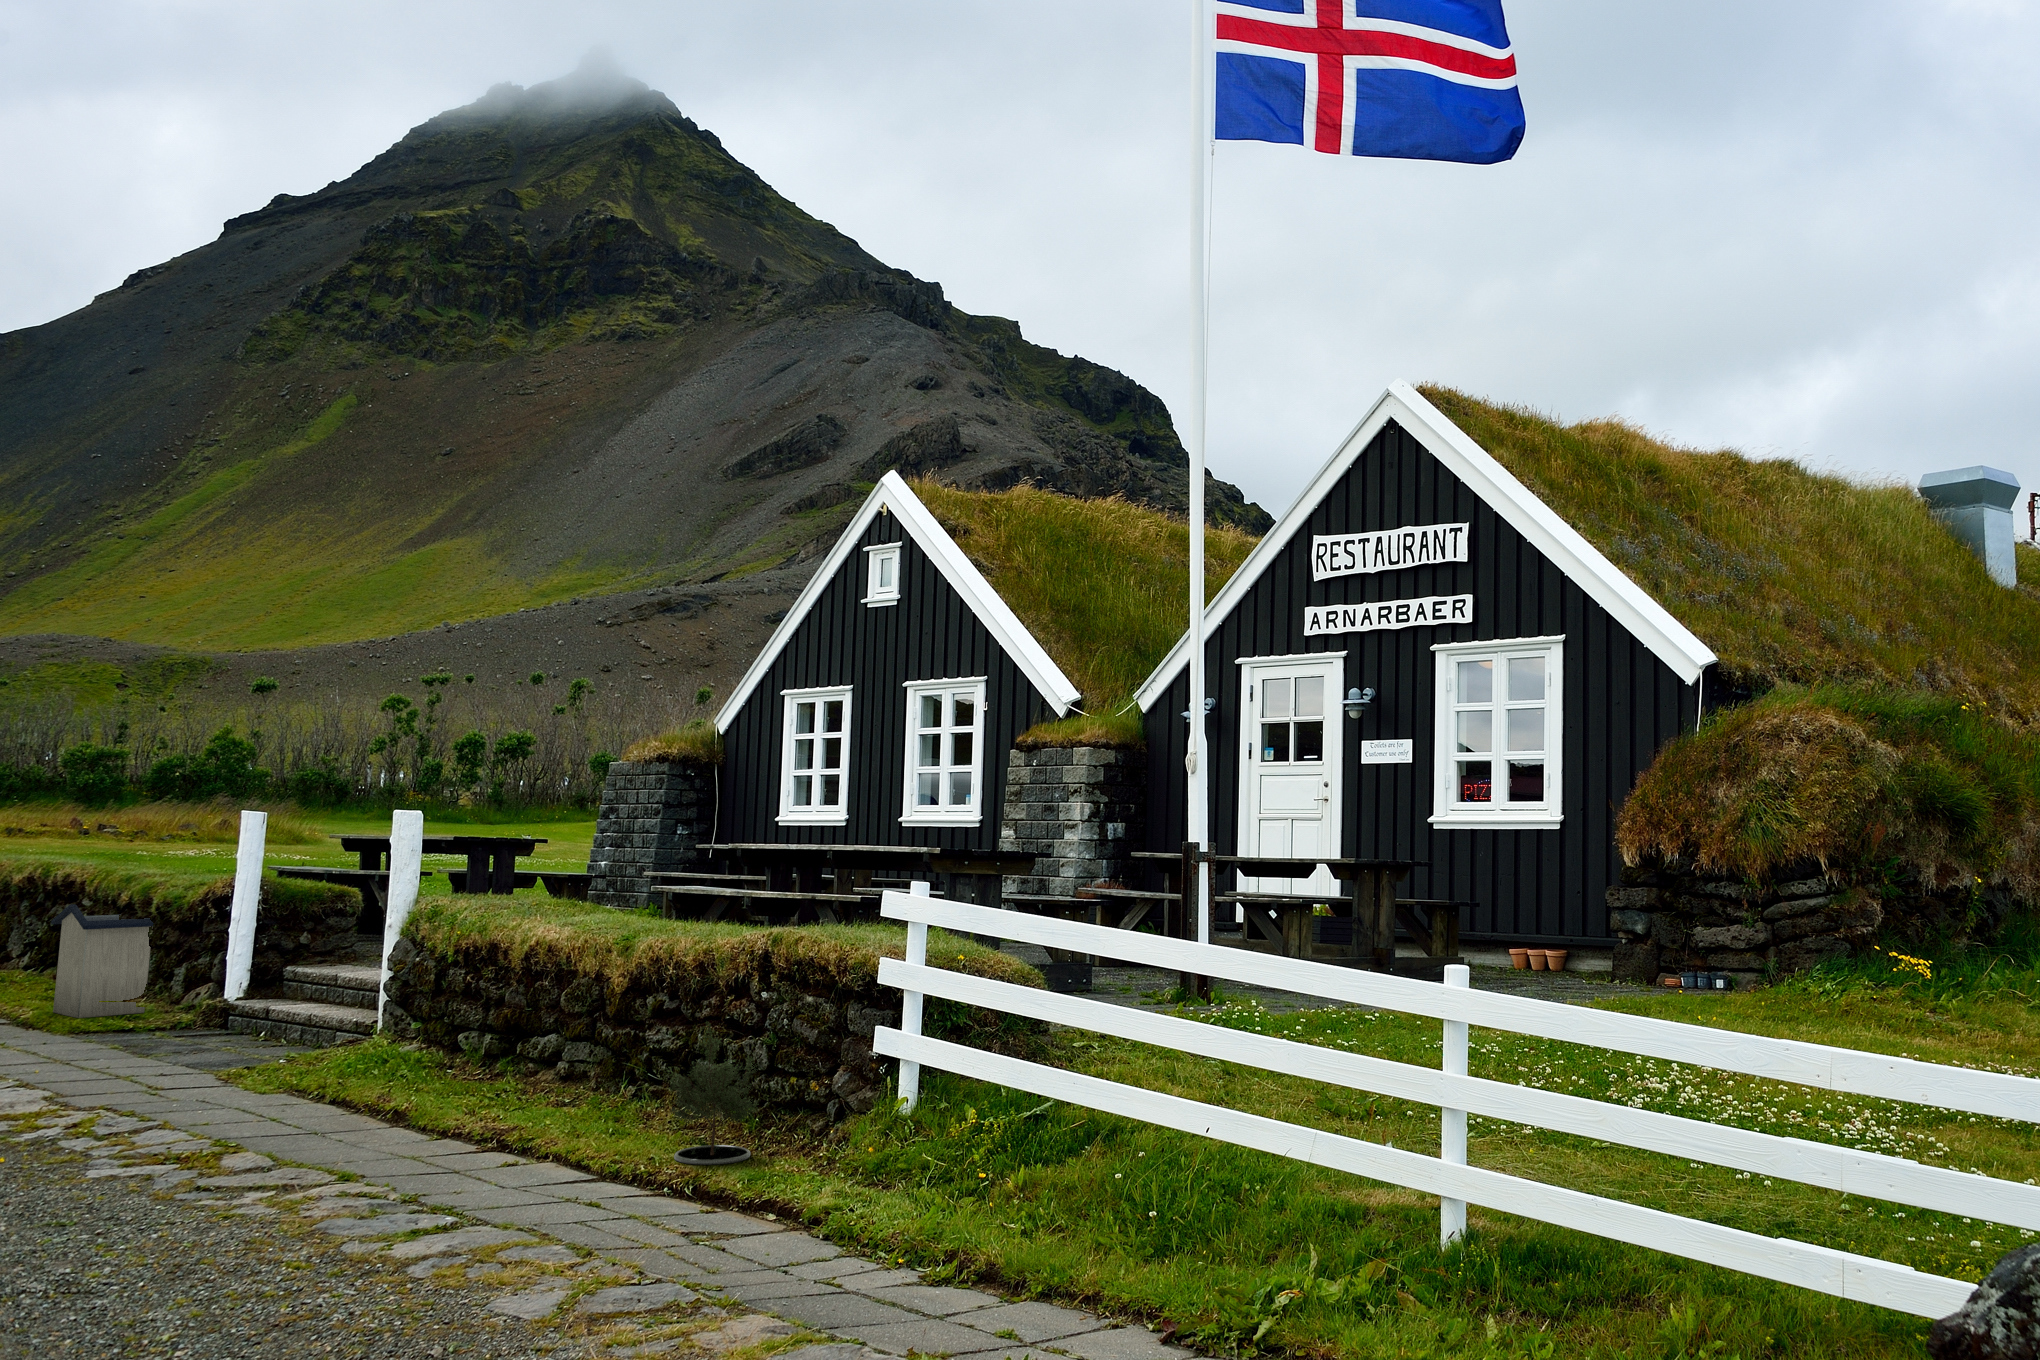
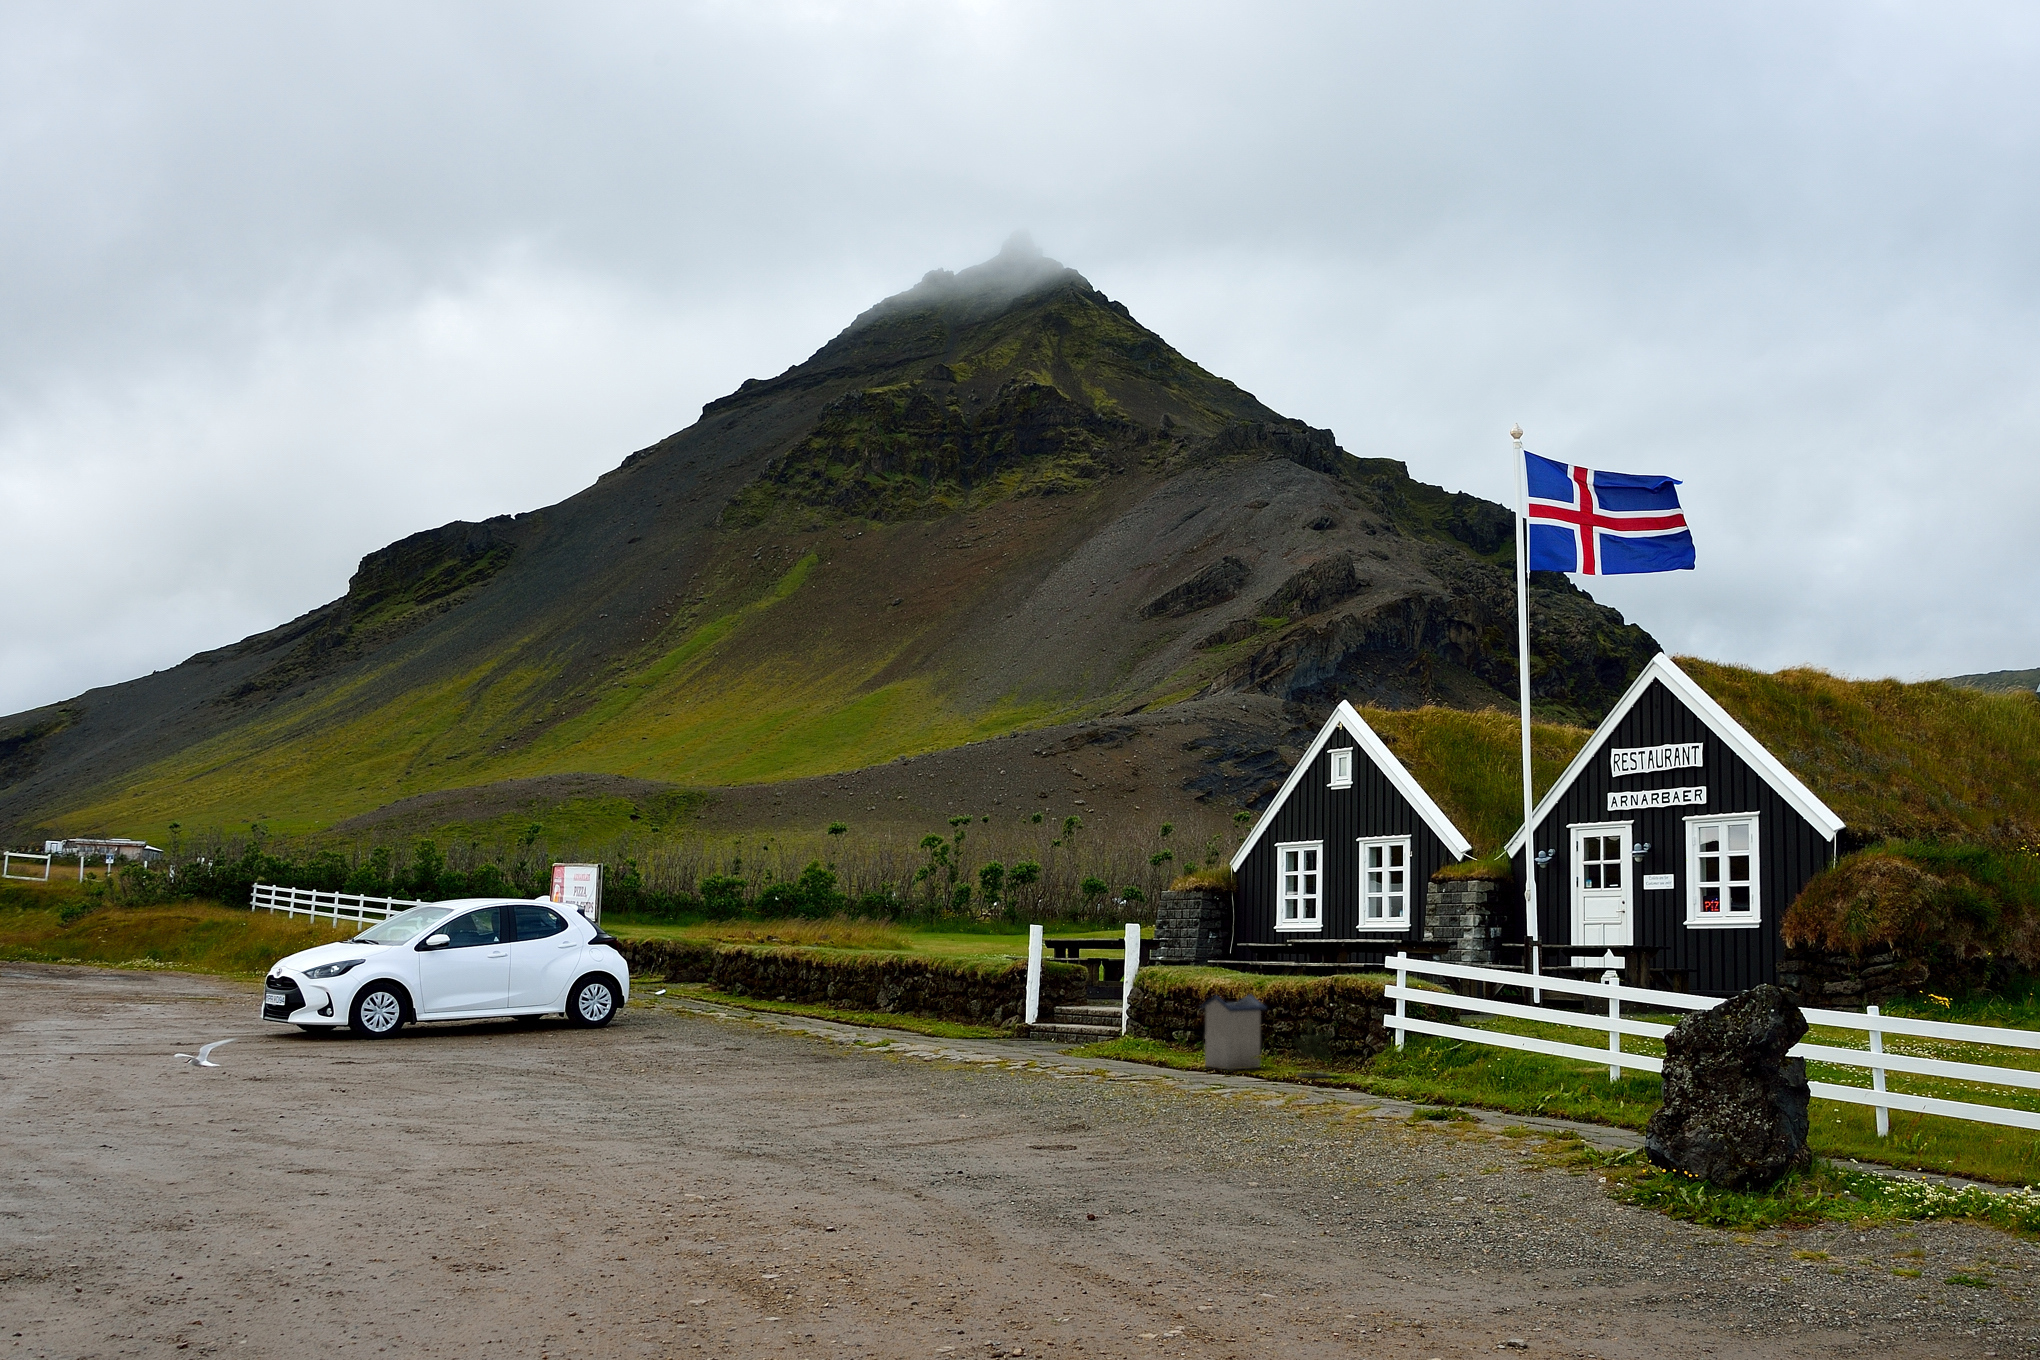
trash can: present [51,904,154,1018] -> present [1200,994,1267,1070]

